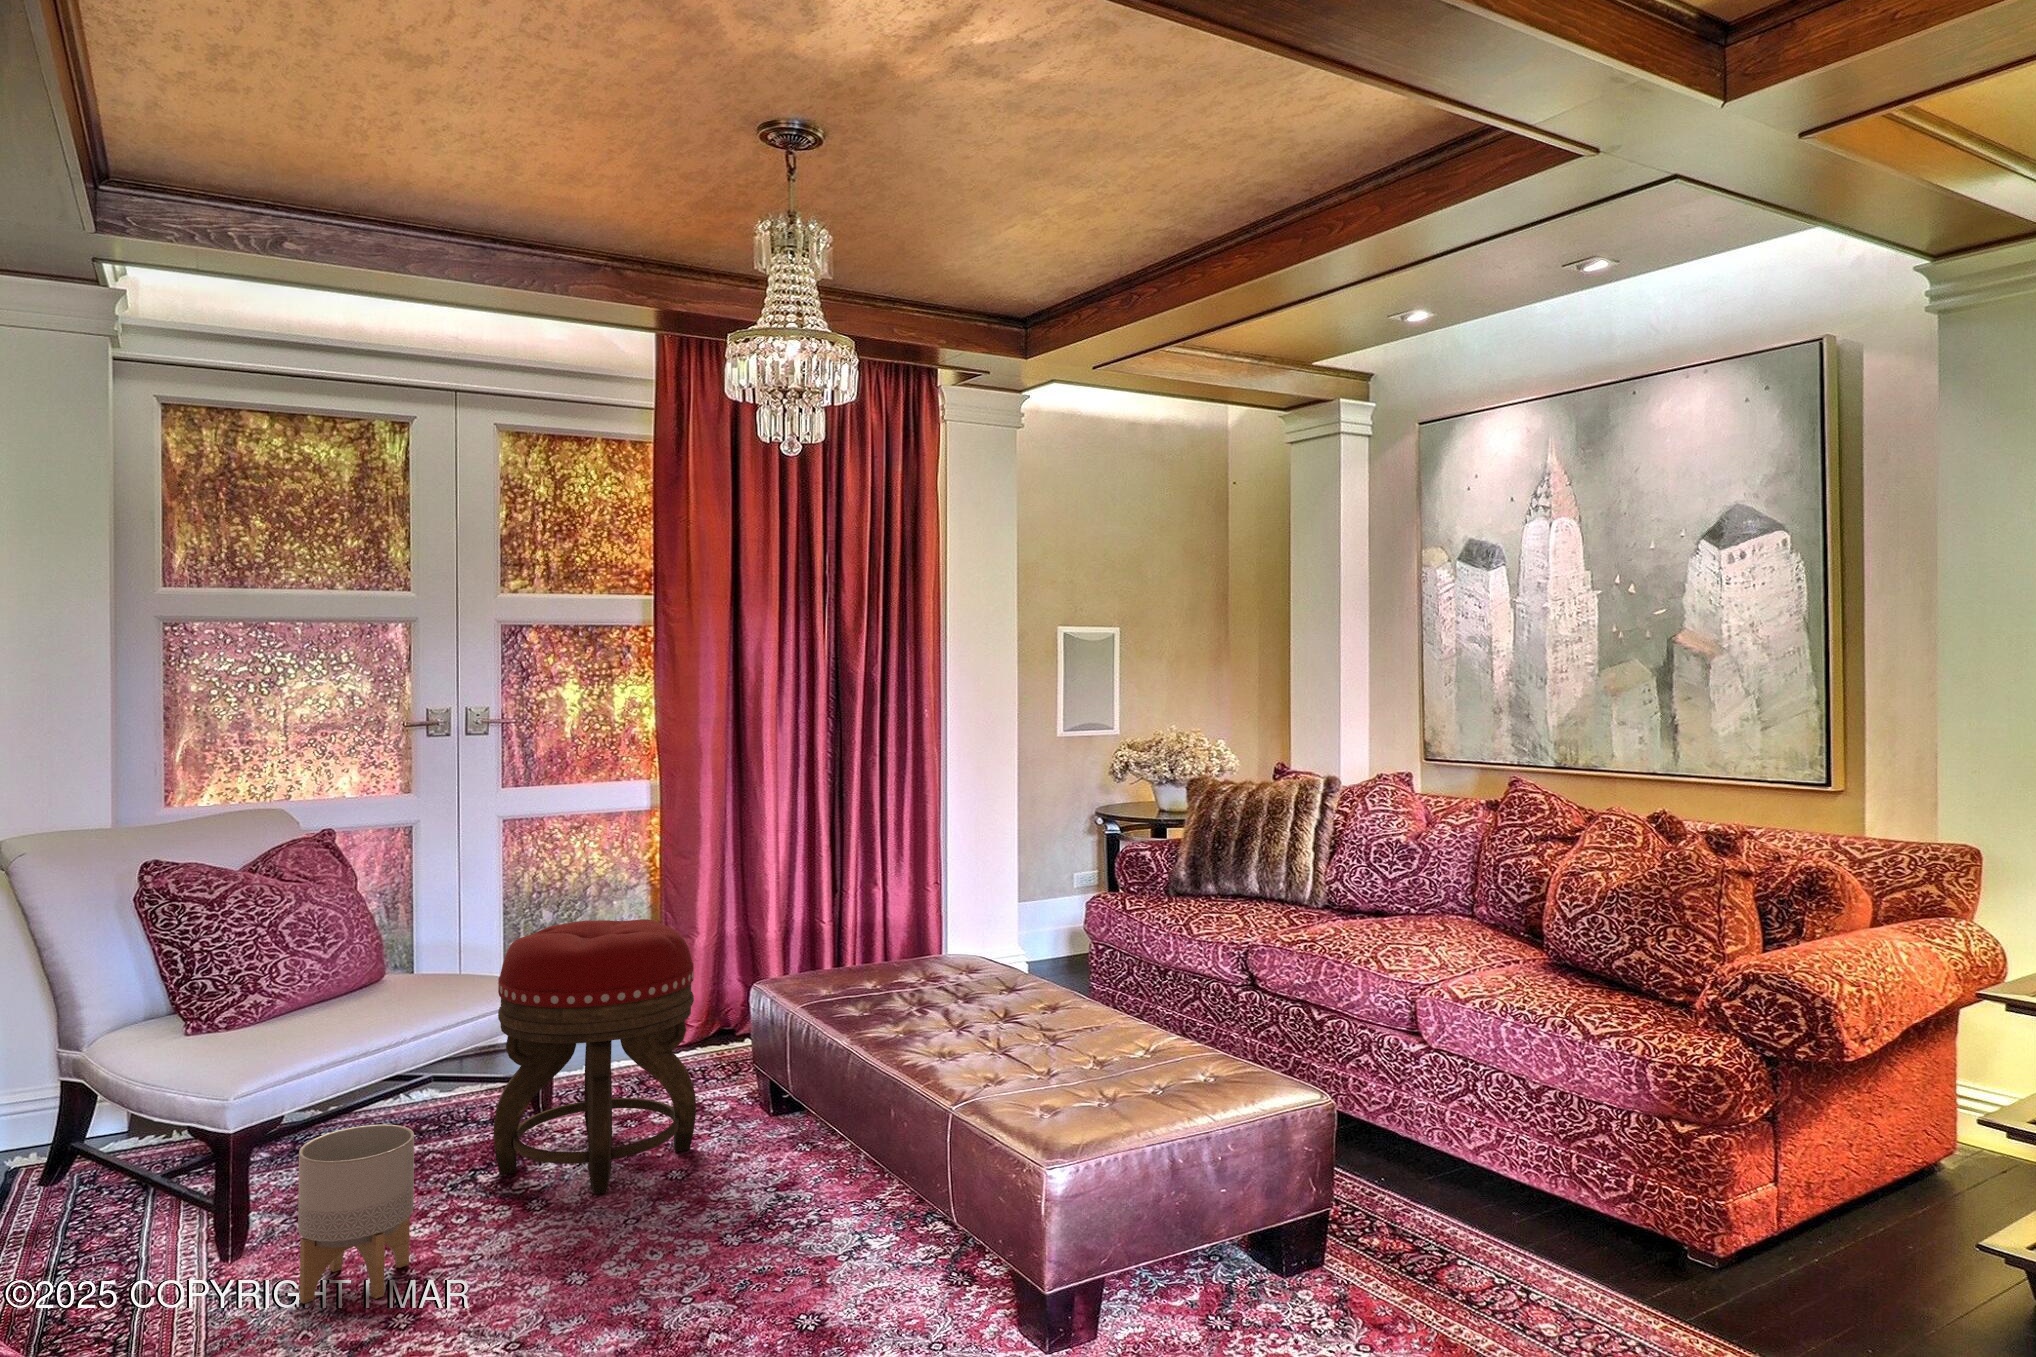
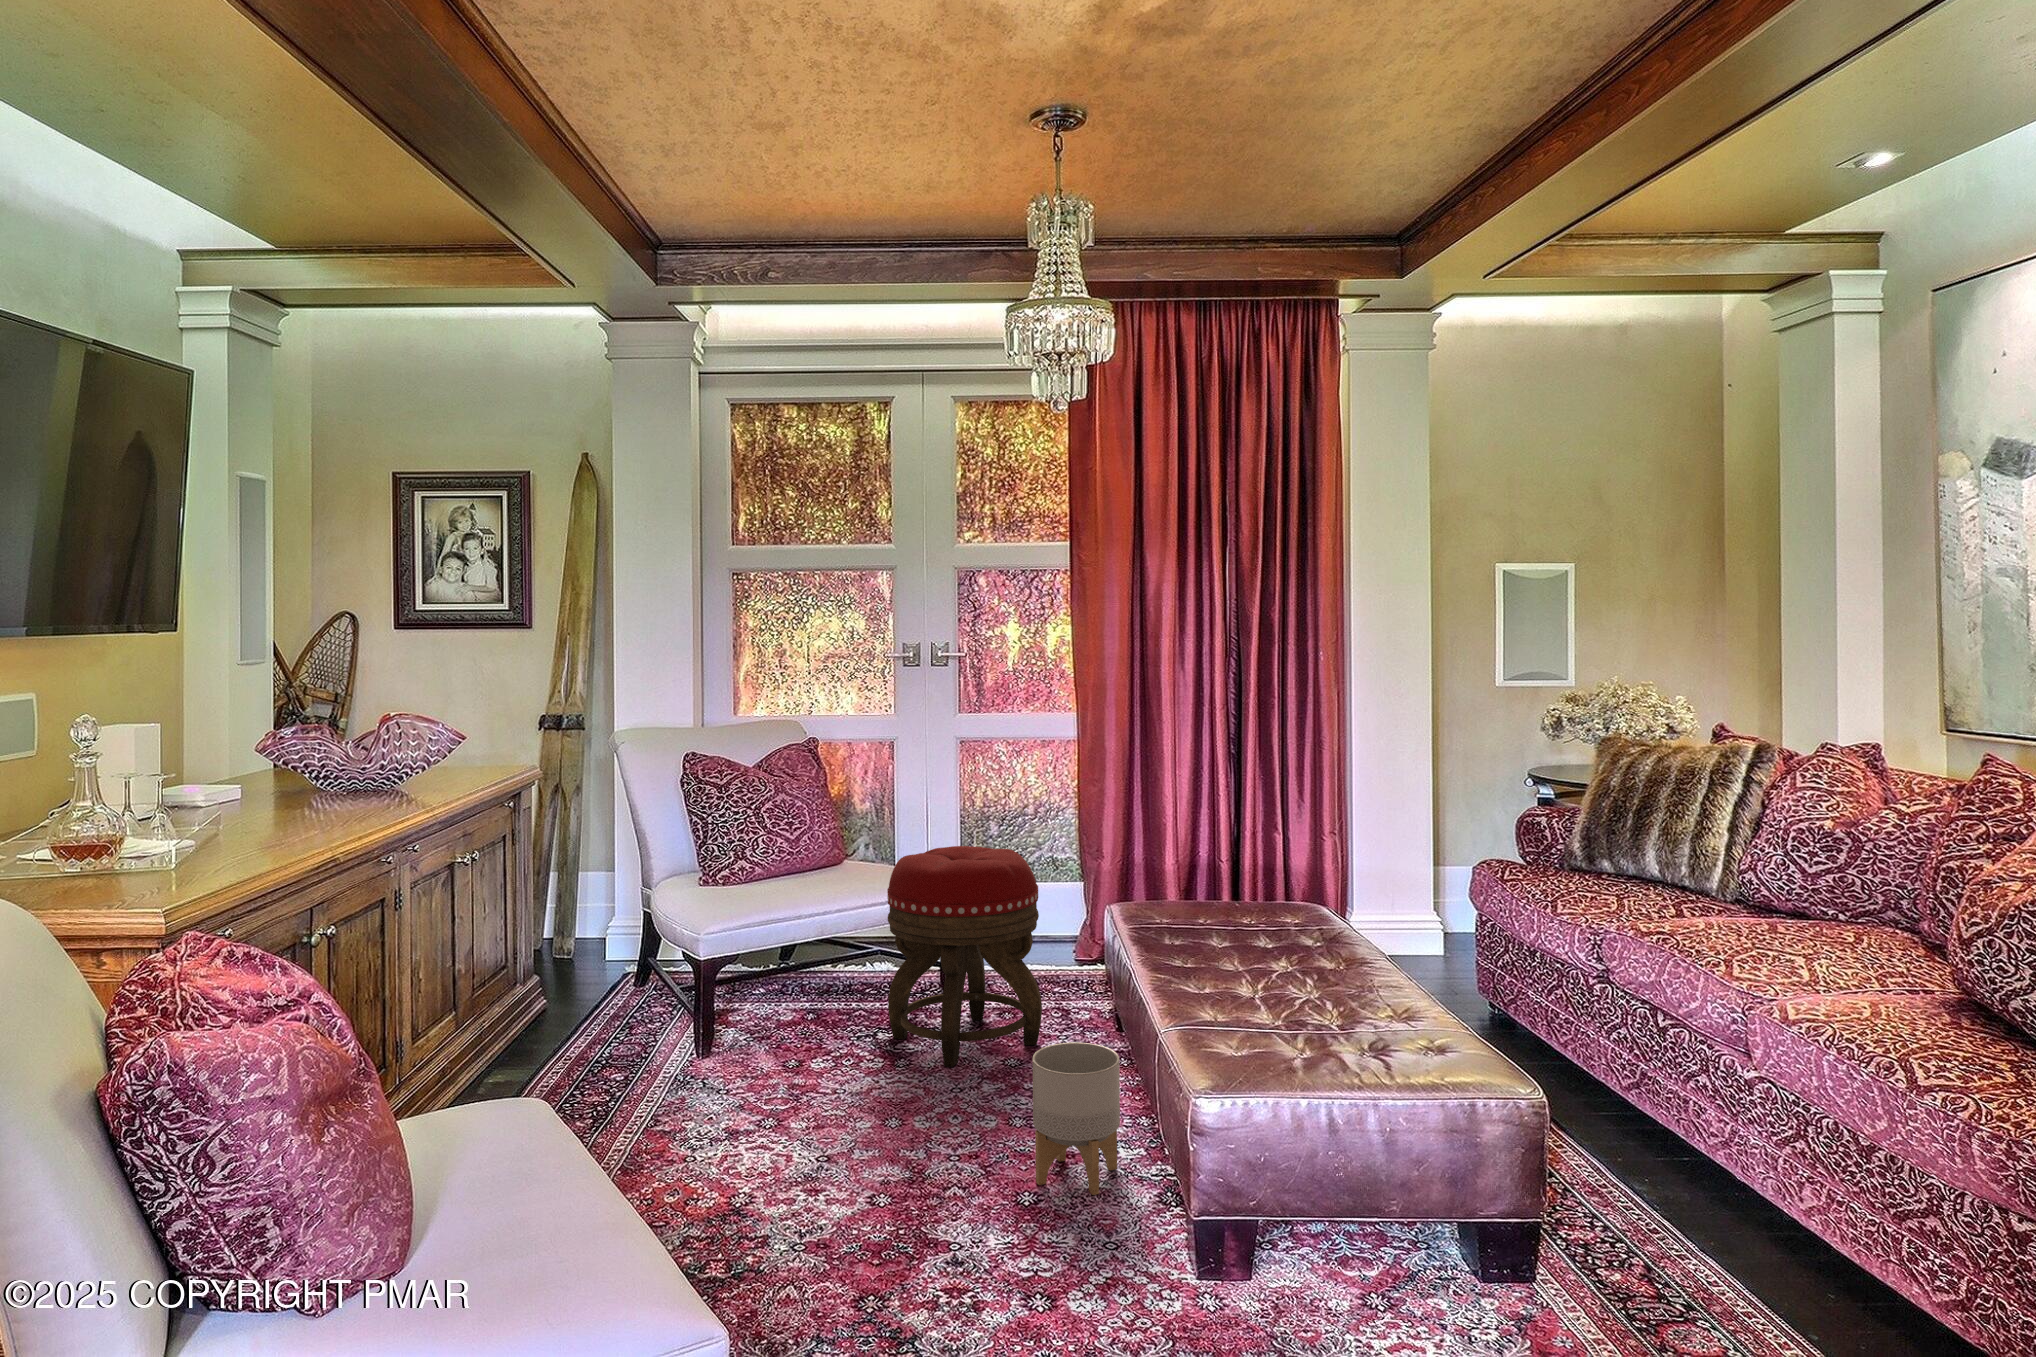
planter: present [298,1125,414,1304] -> present [1033,1043,1120,1195]

